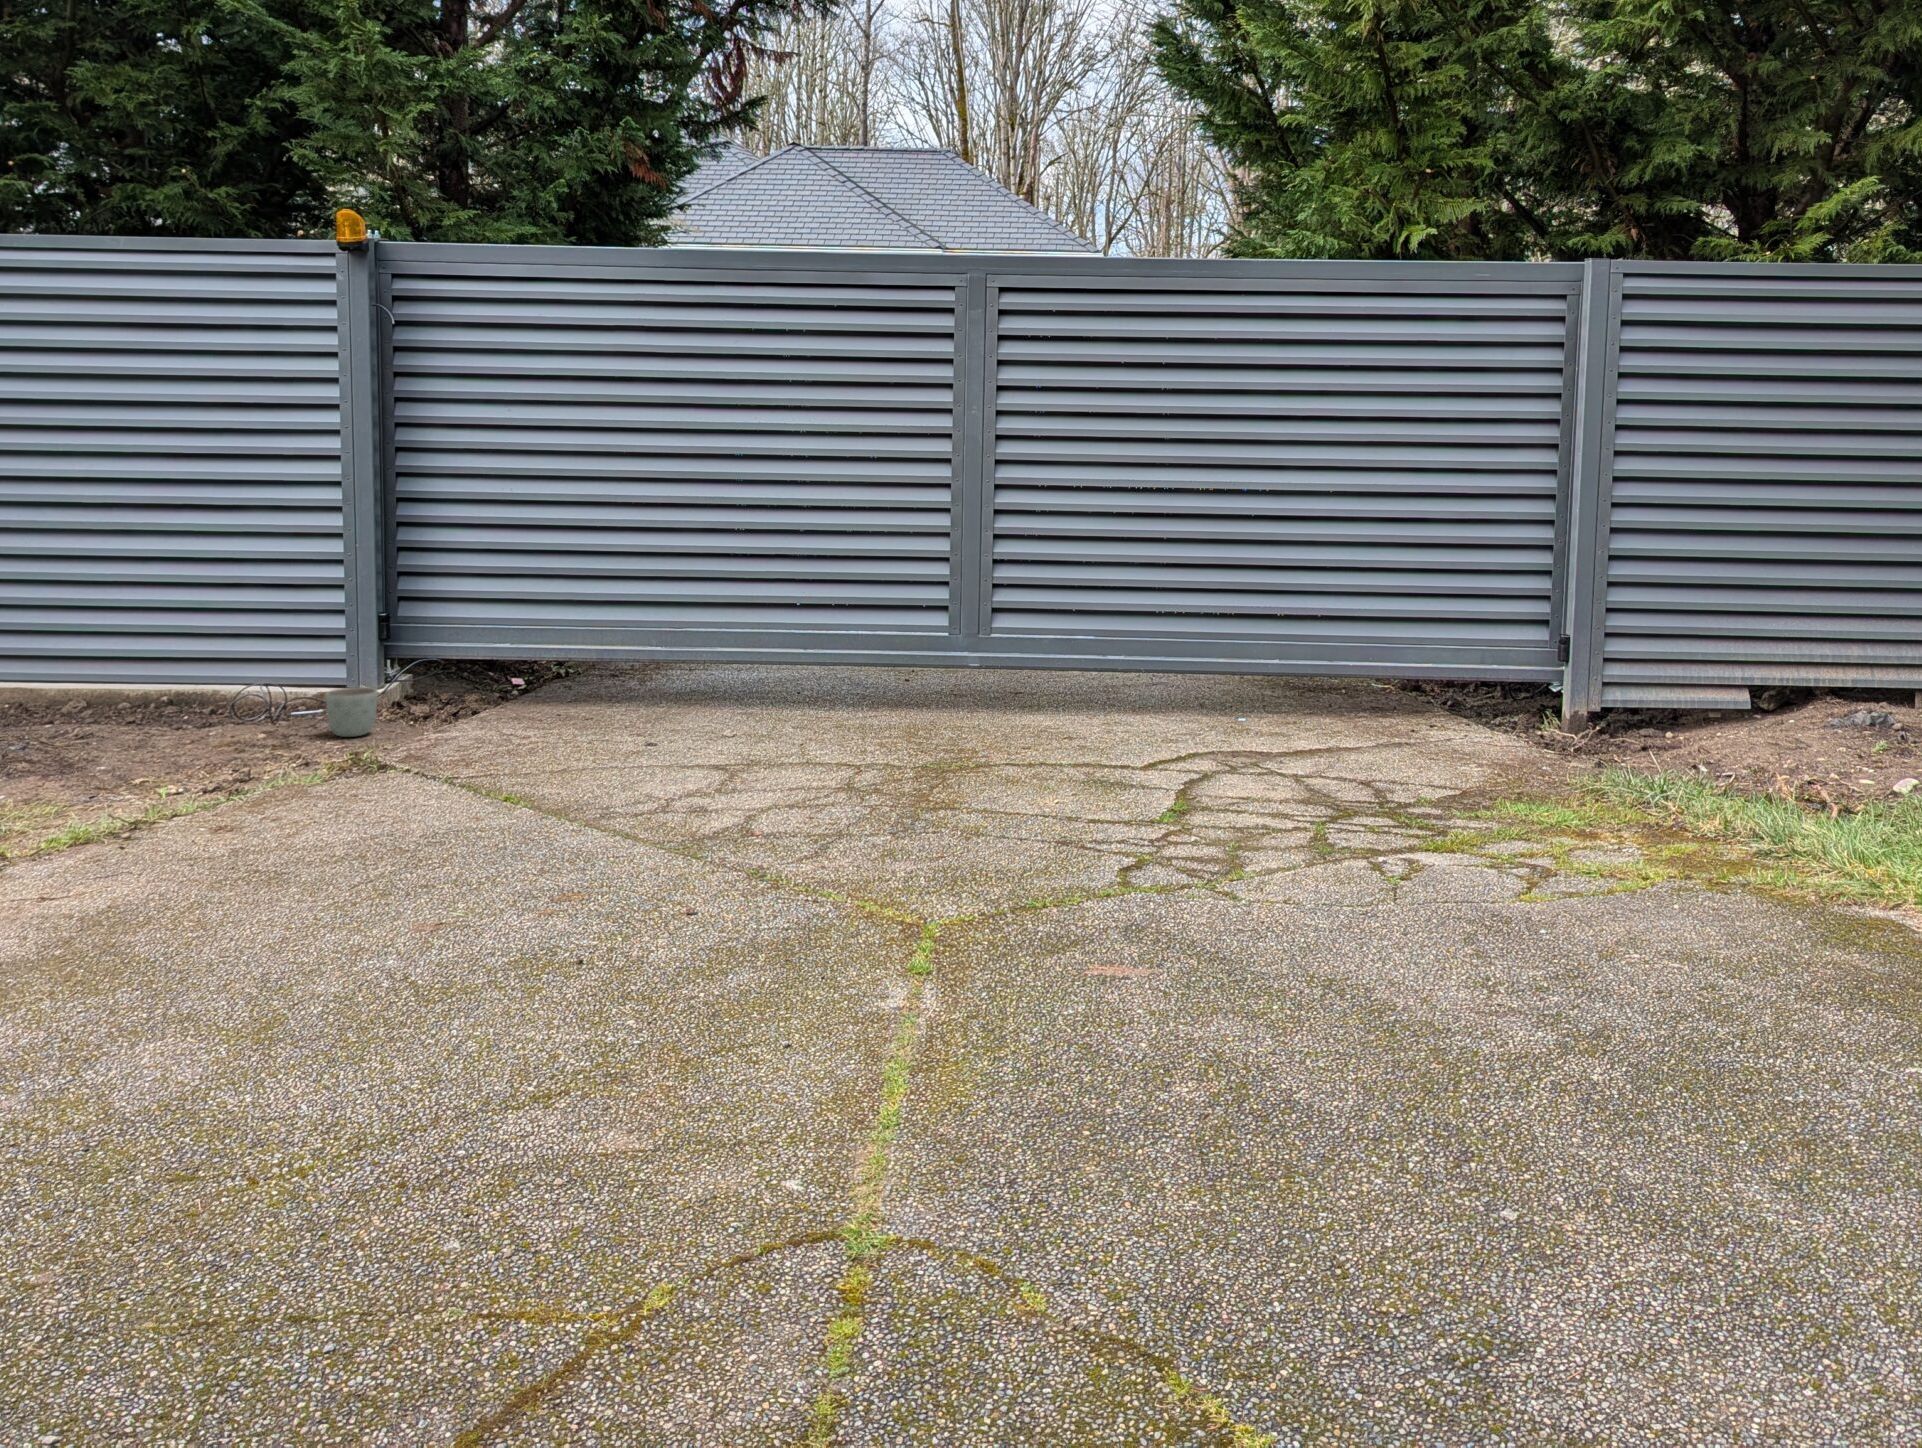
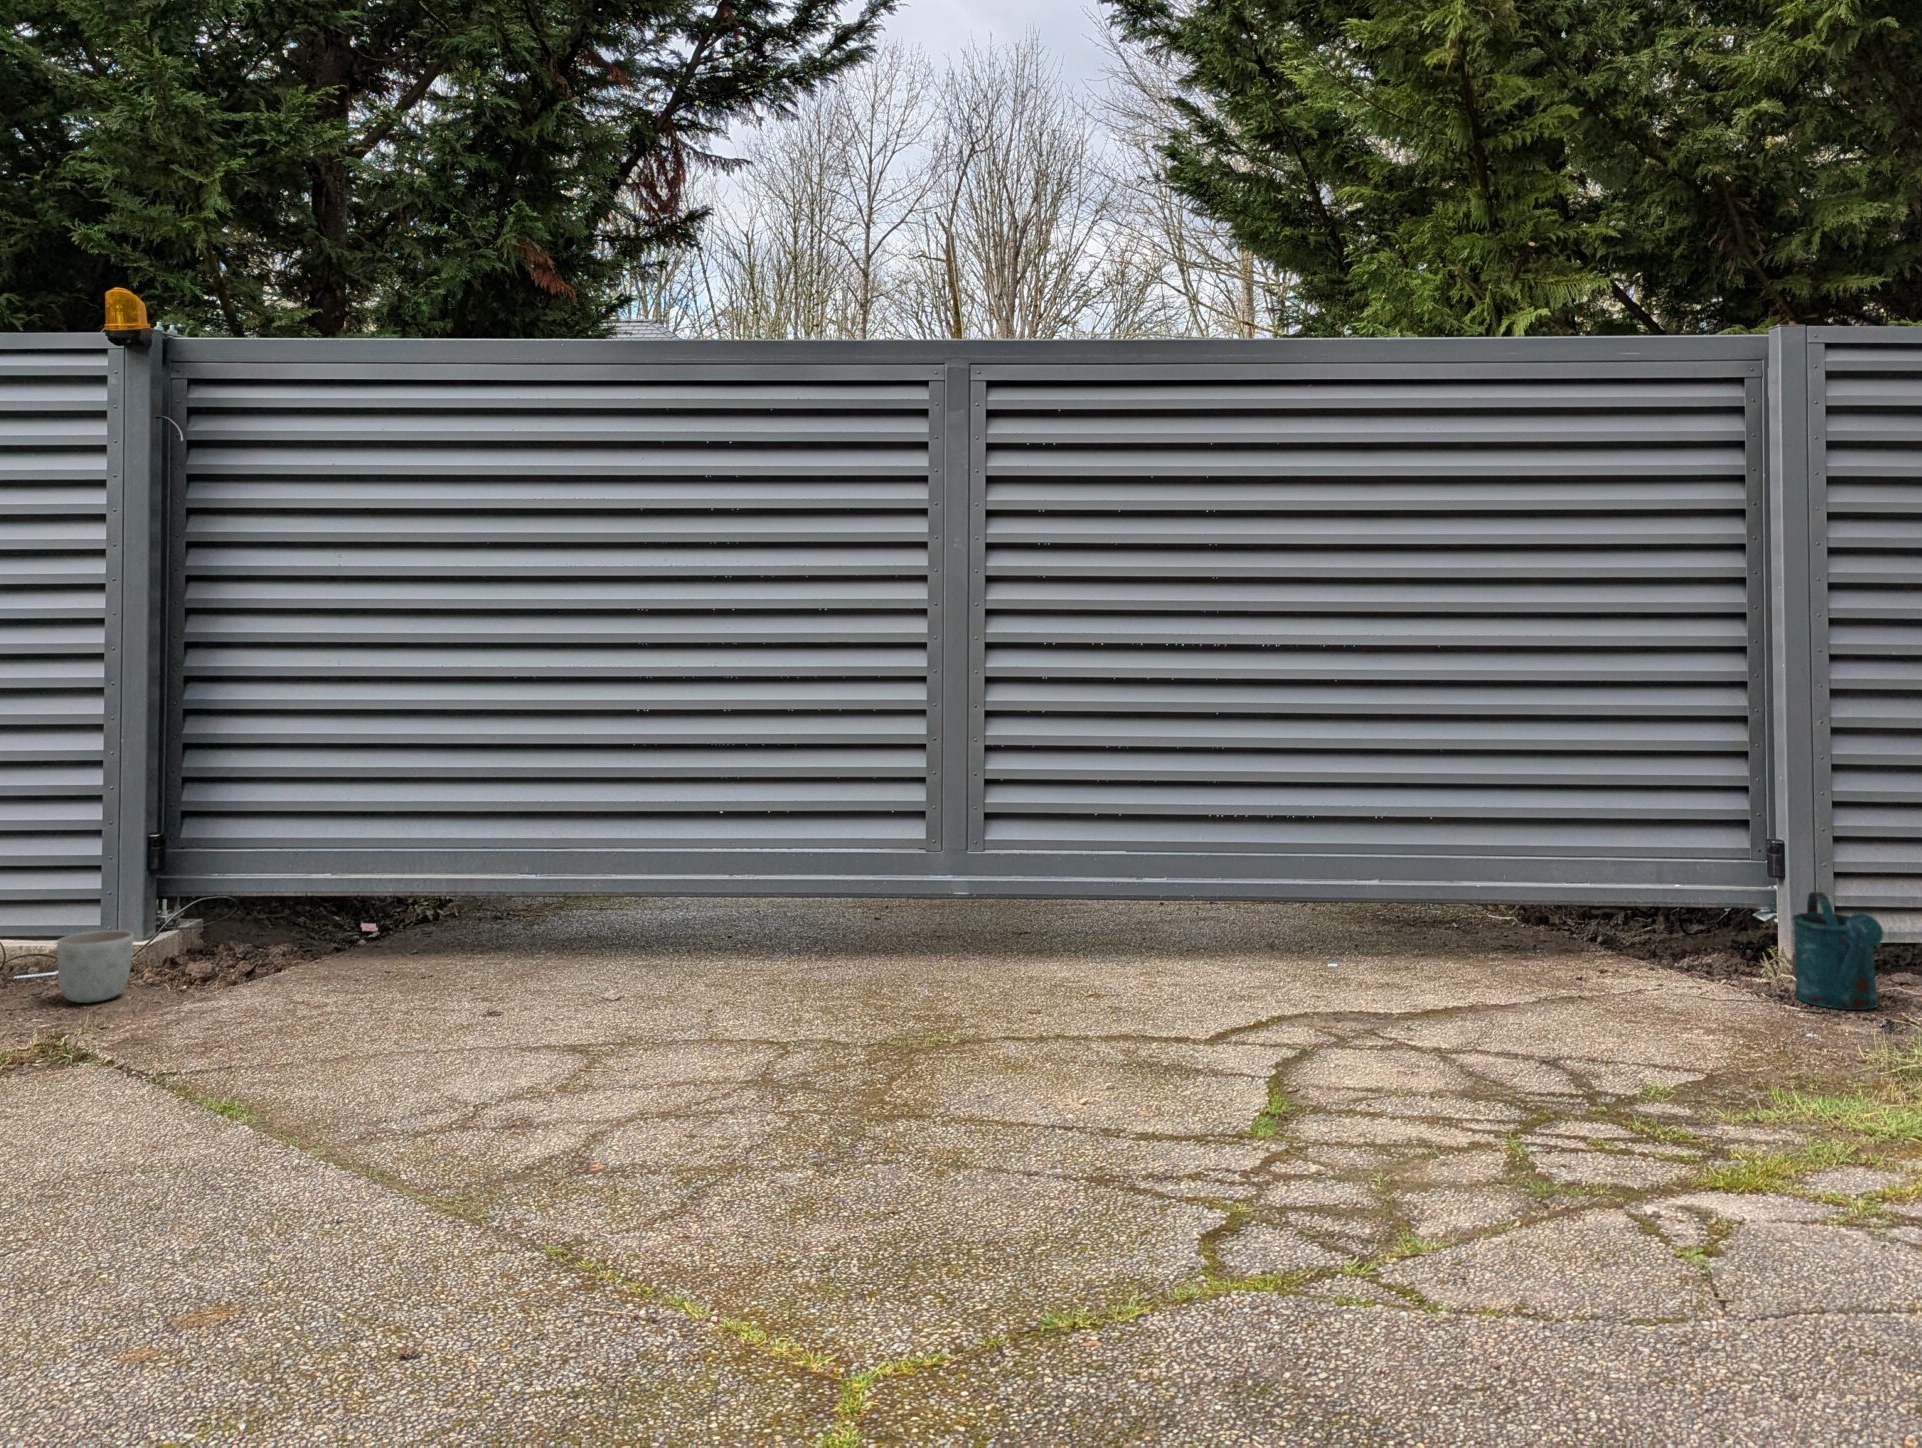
watering can: none [1562,674,1617,755] -> present [1792,892,1883,1010]

